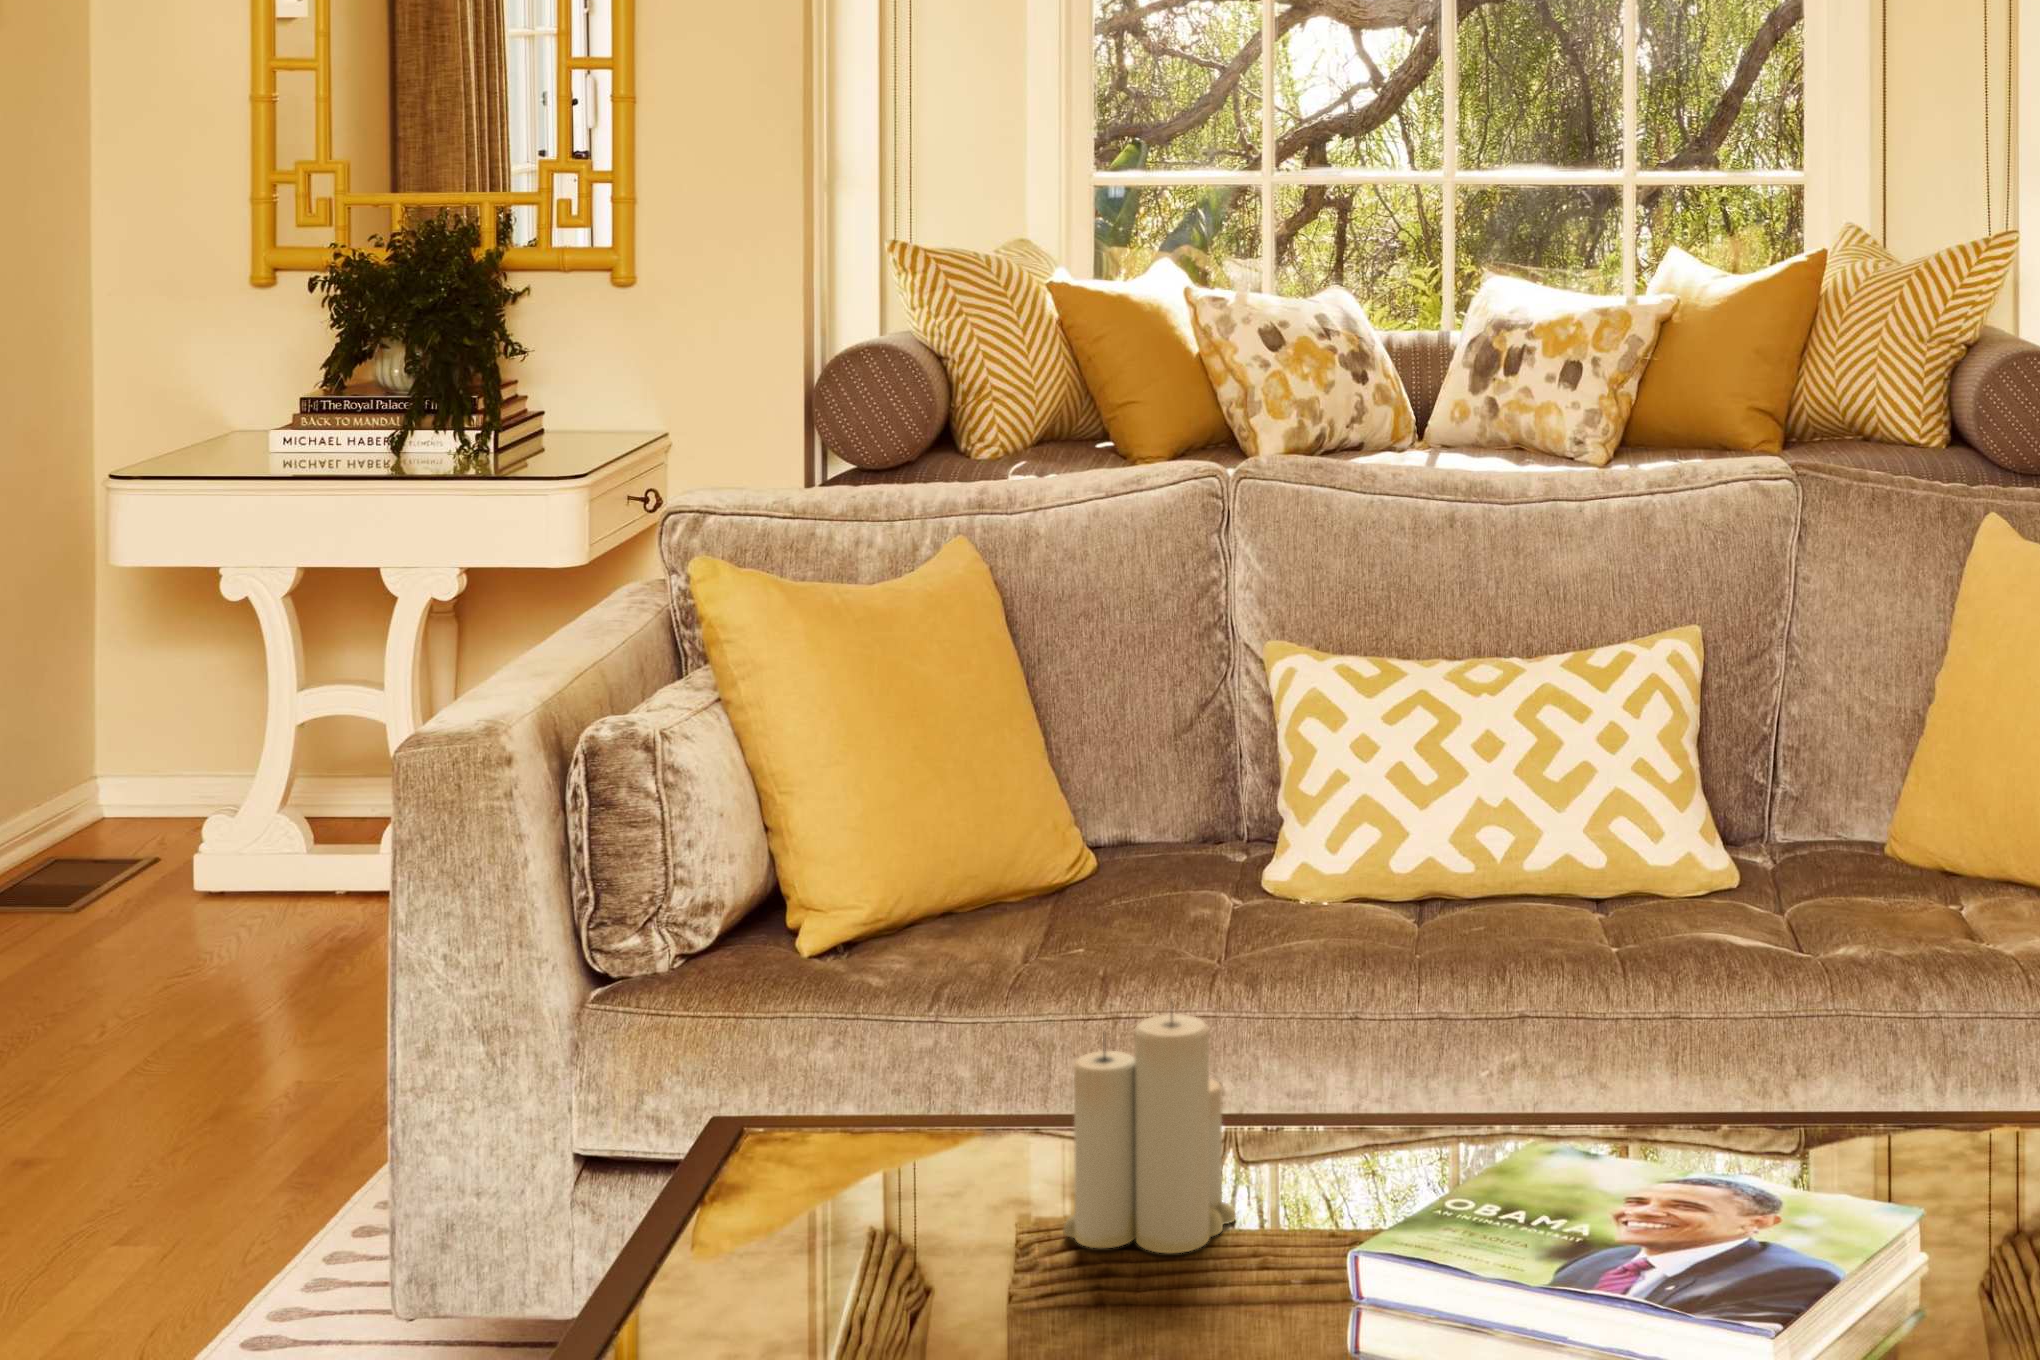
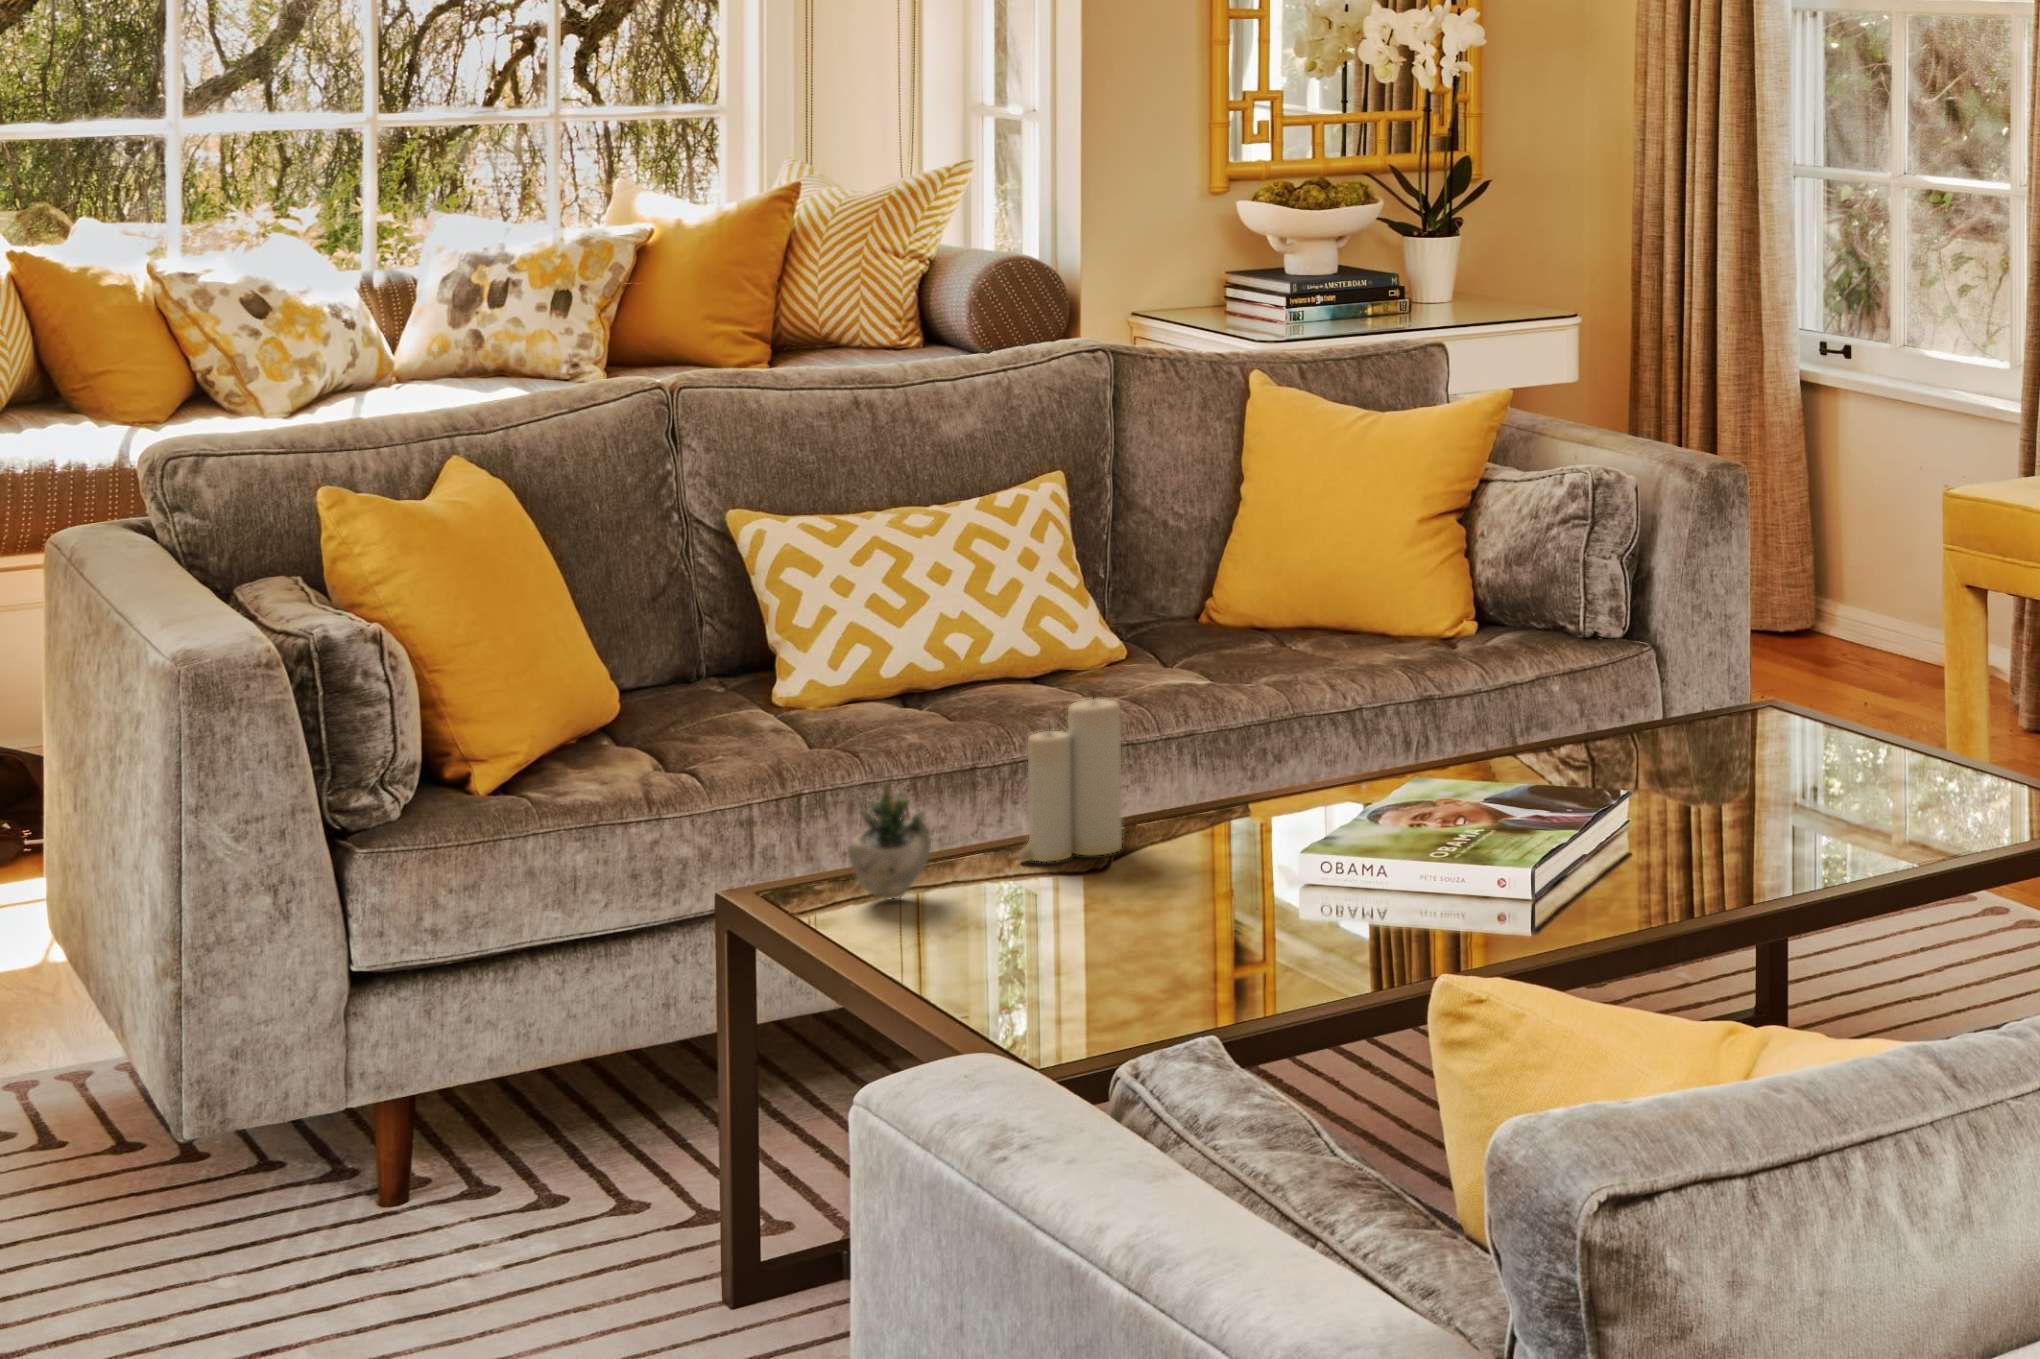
succulent plant: none [781,1095,966,1267] -> present [848,769,1007,899]

